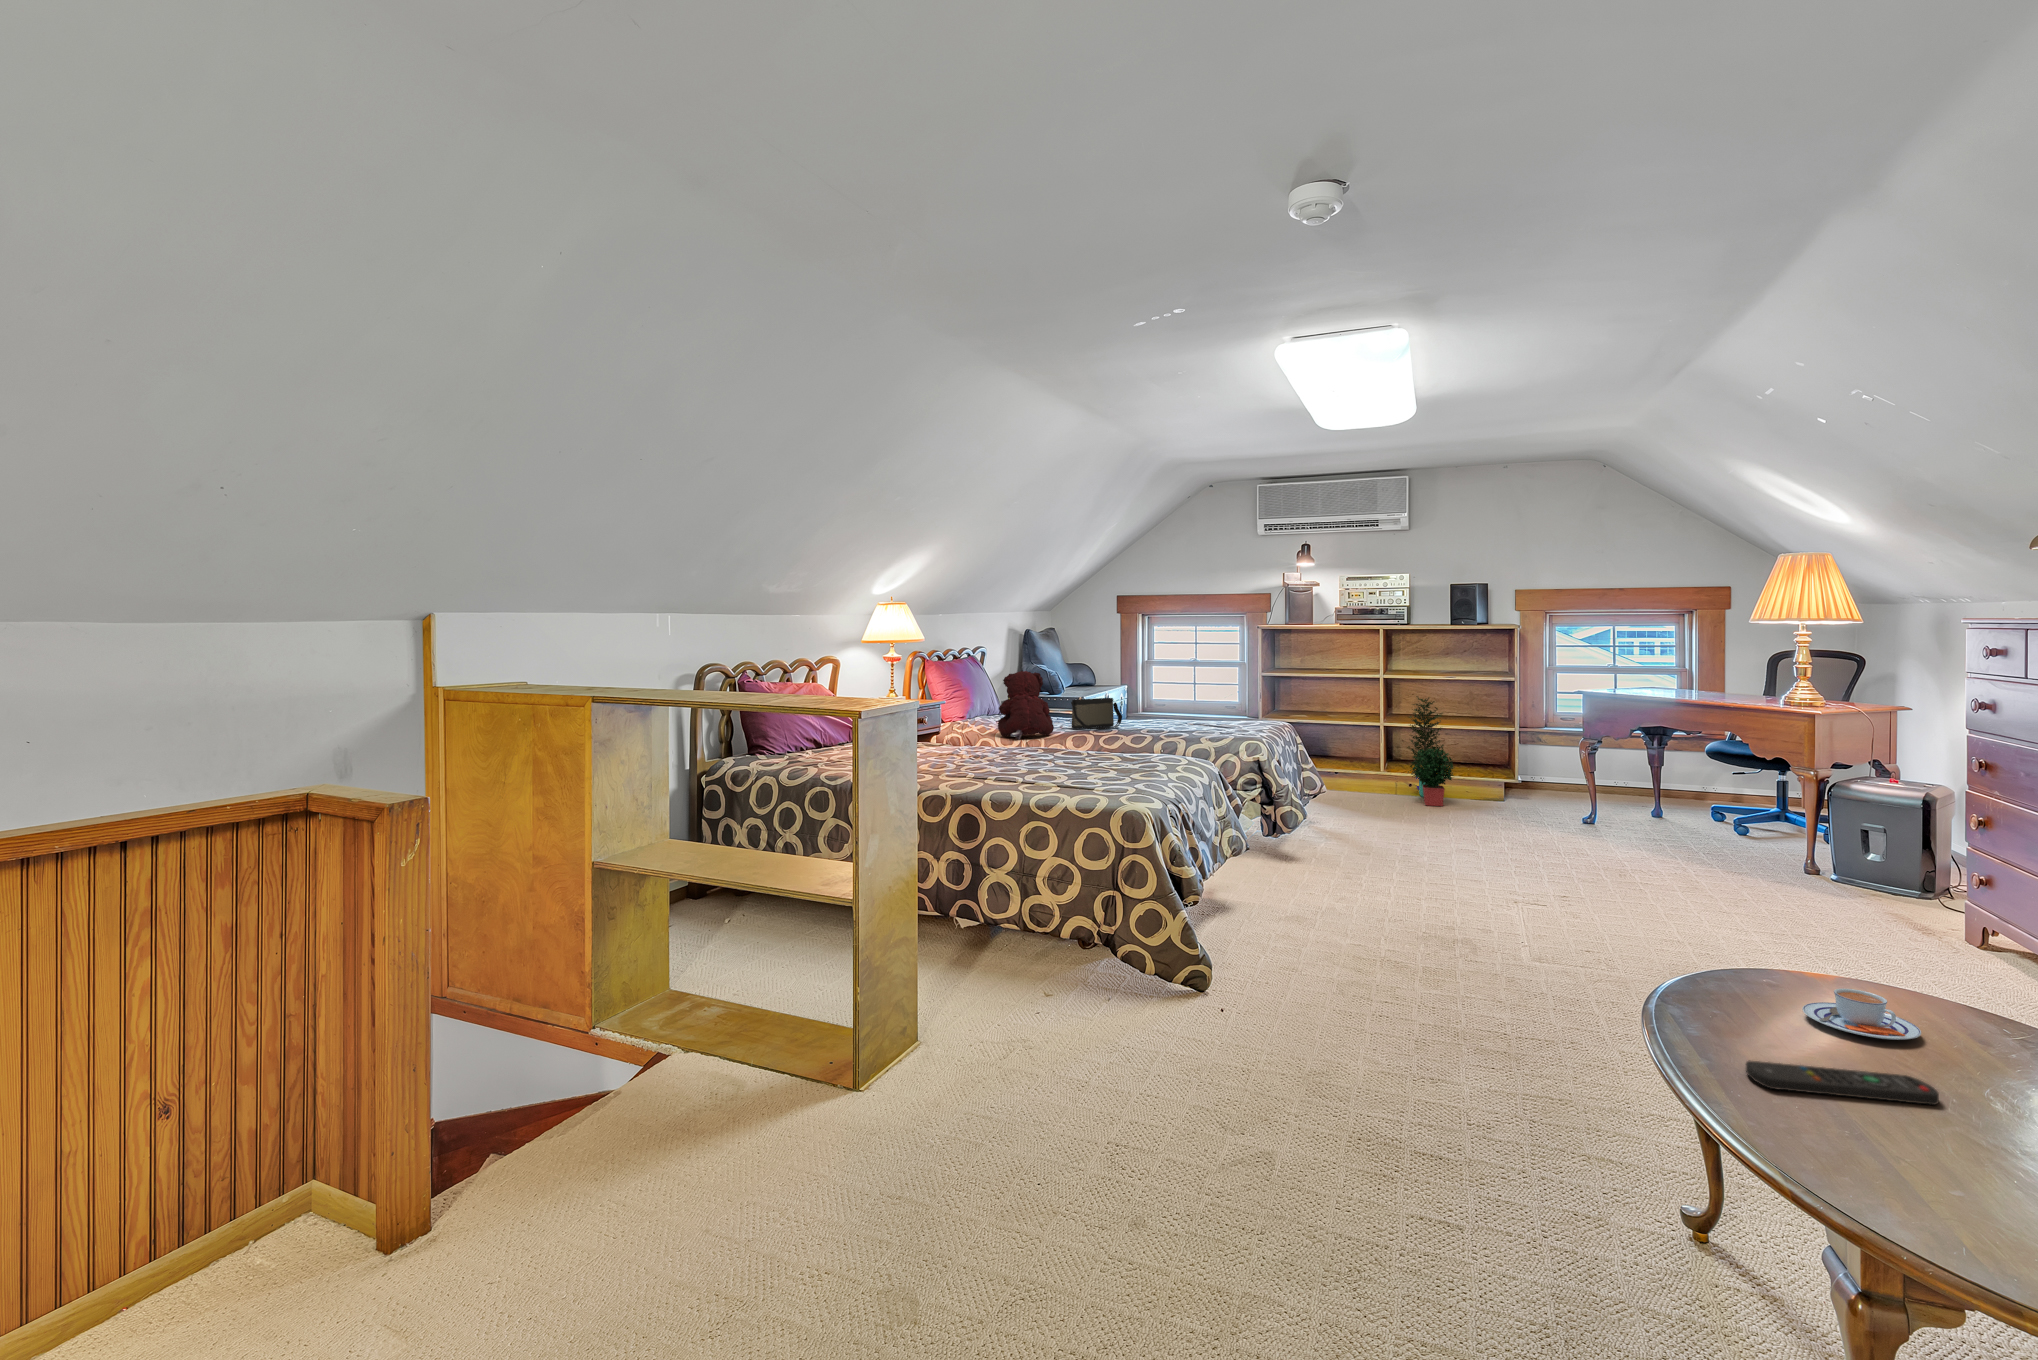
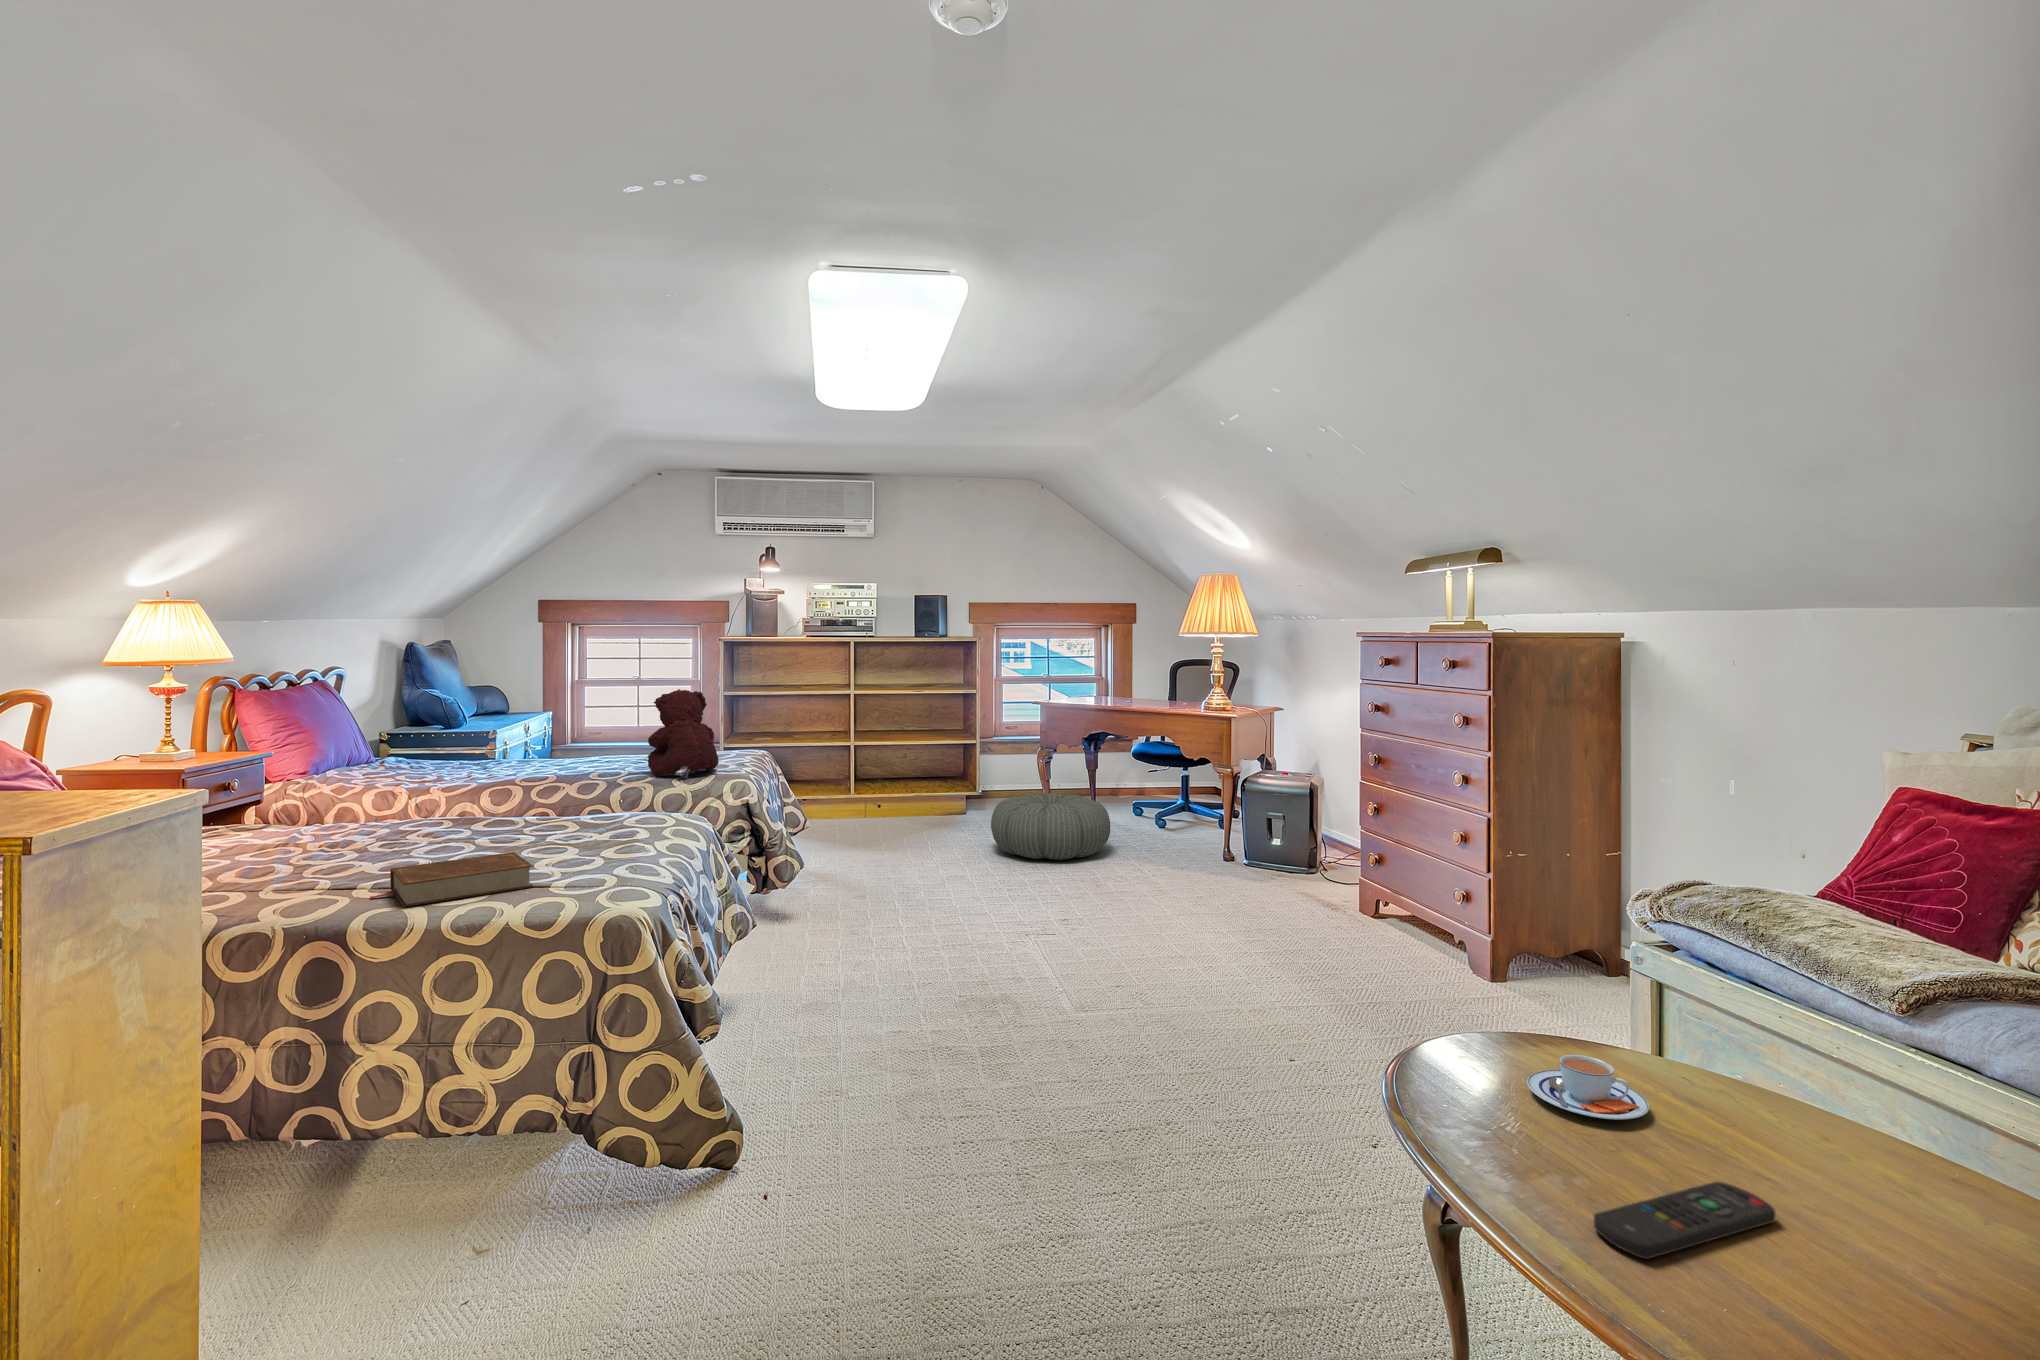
teddy bear: present [998,671,1054,740] -> present [648,689,719,779]
potted plant: present [1407,696,1453,806] -> none [874,711,927,828]
handbag: present [1071,698,1122,730] -> none [486,732,561,777]
book: none [994,770,1085,793] -> present [370,852,533,907]
pouf: none [1513,783,1655,849] -> present [991,793,1110,860]

